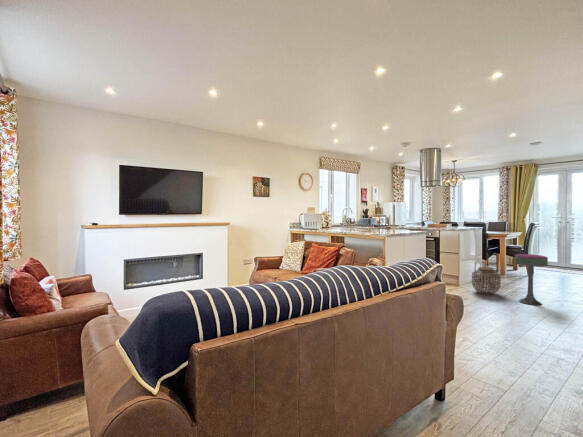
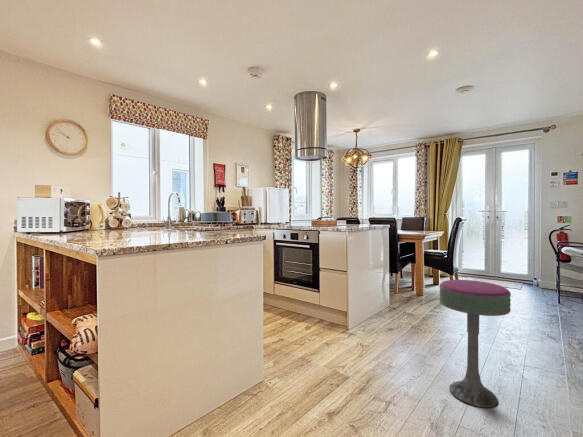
woven basket: present [472,267,501,295] -> none [360,304,413,365]

